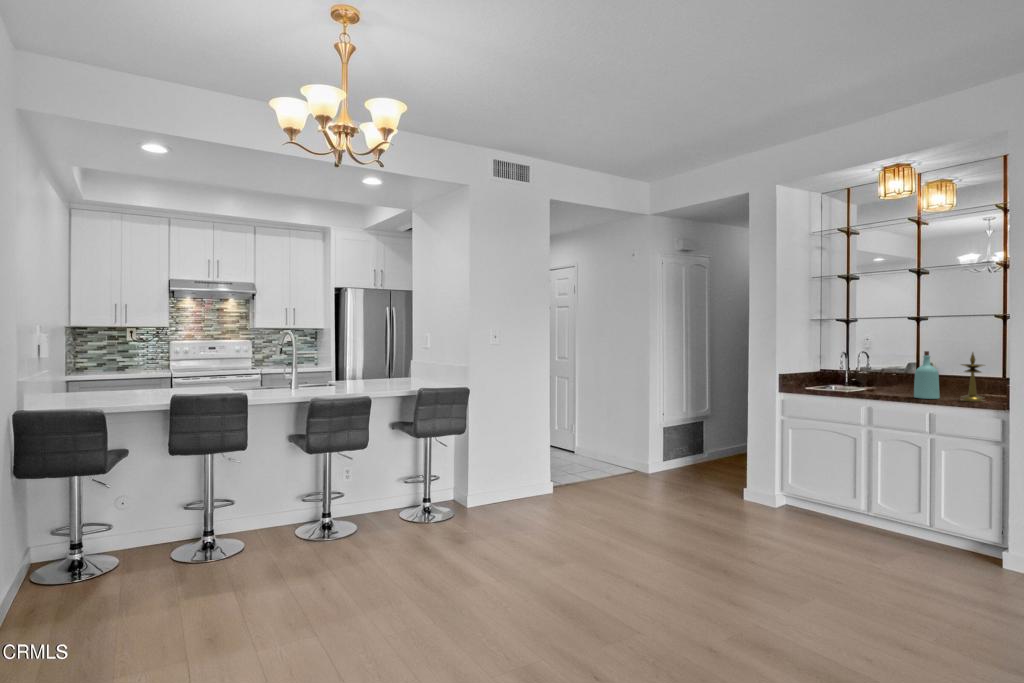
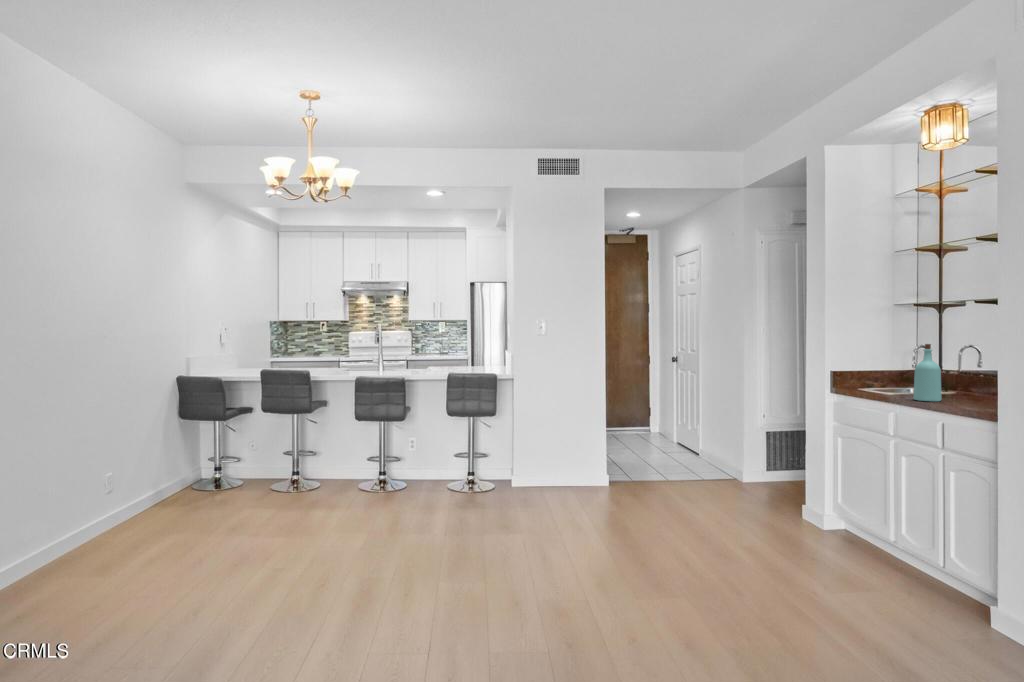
candlestick: present [961,353,984,402] -> none [951,345,981,406]

